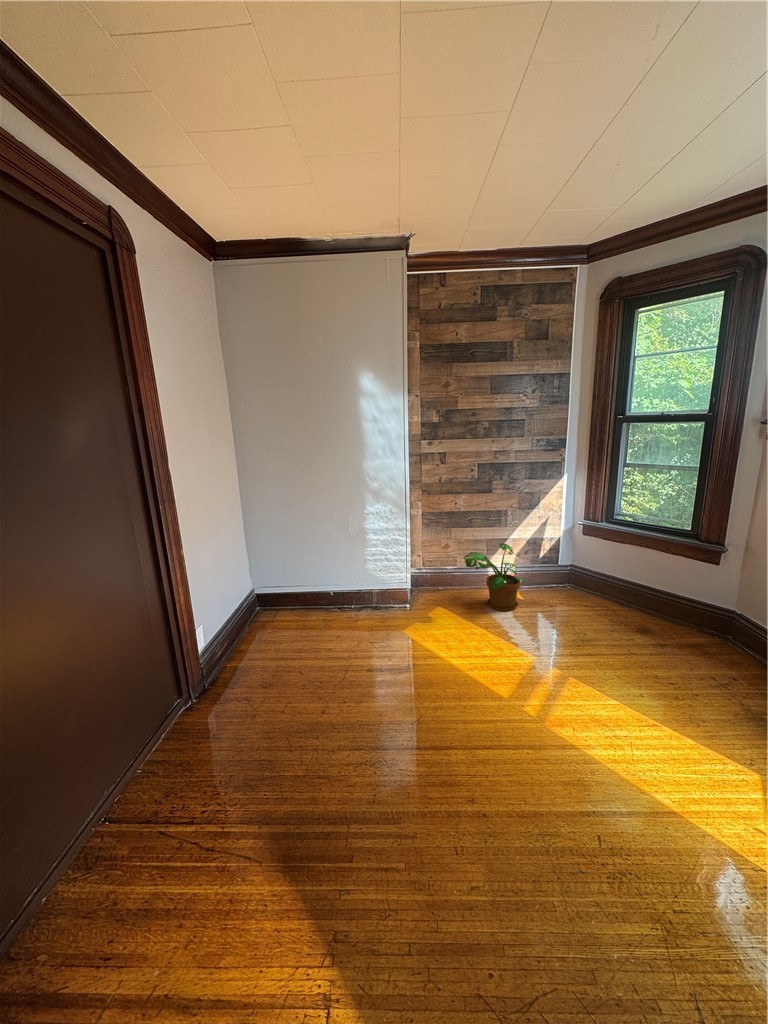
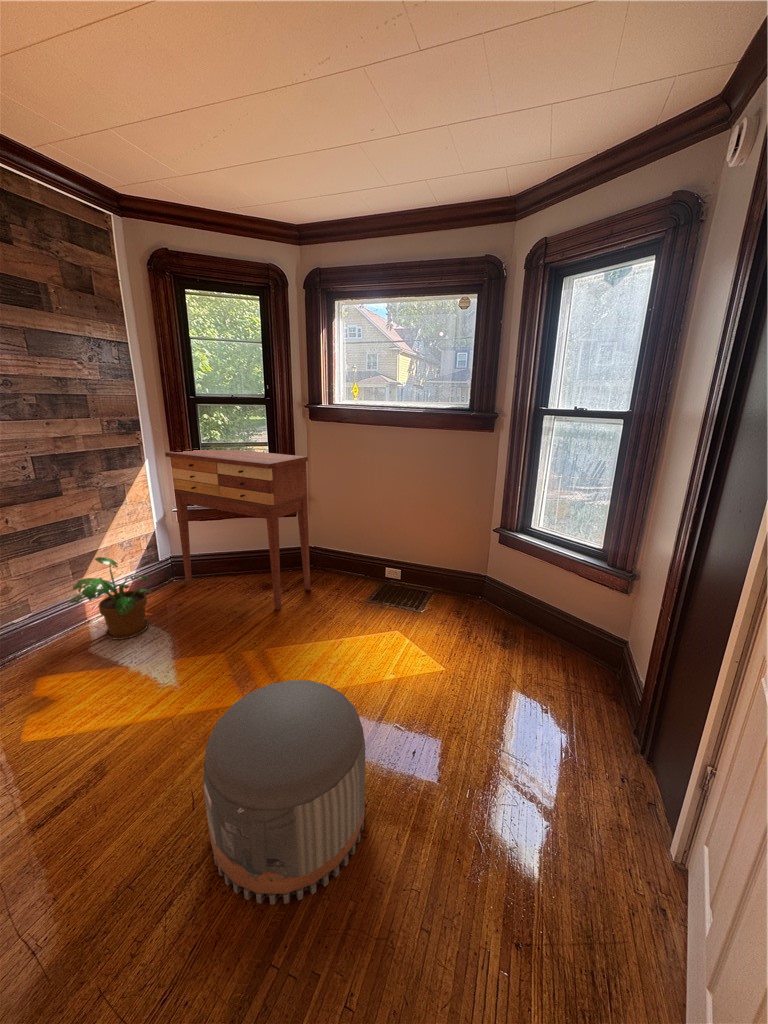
console table: none [578,467,722,660] -> present [165,449,310,610]
pouf: none [373,666,509,854] -> present [203,680,365,905]

